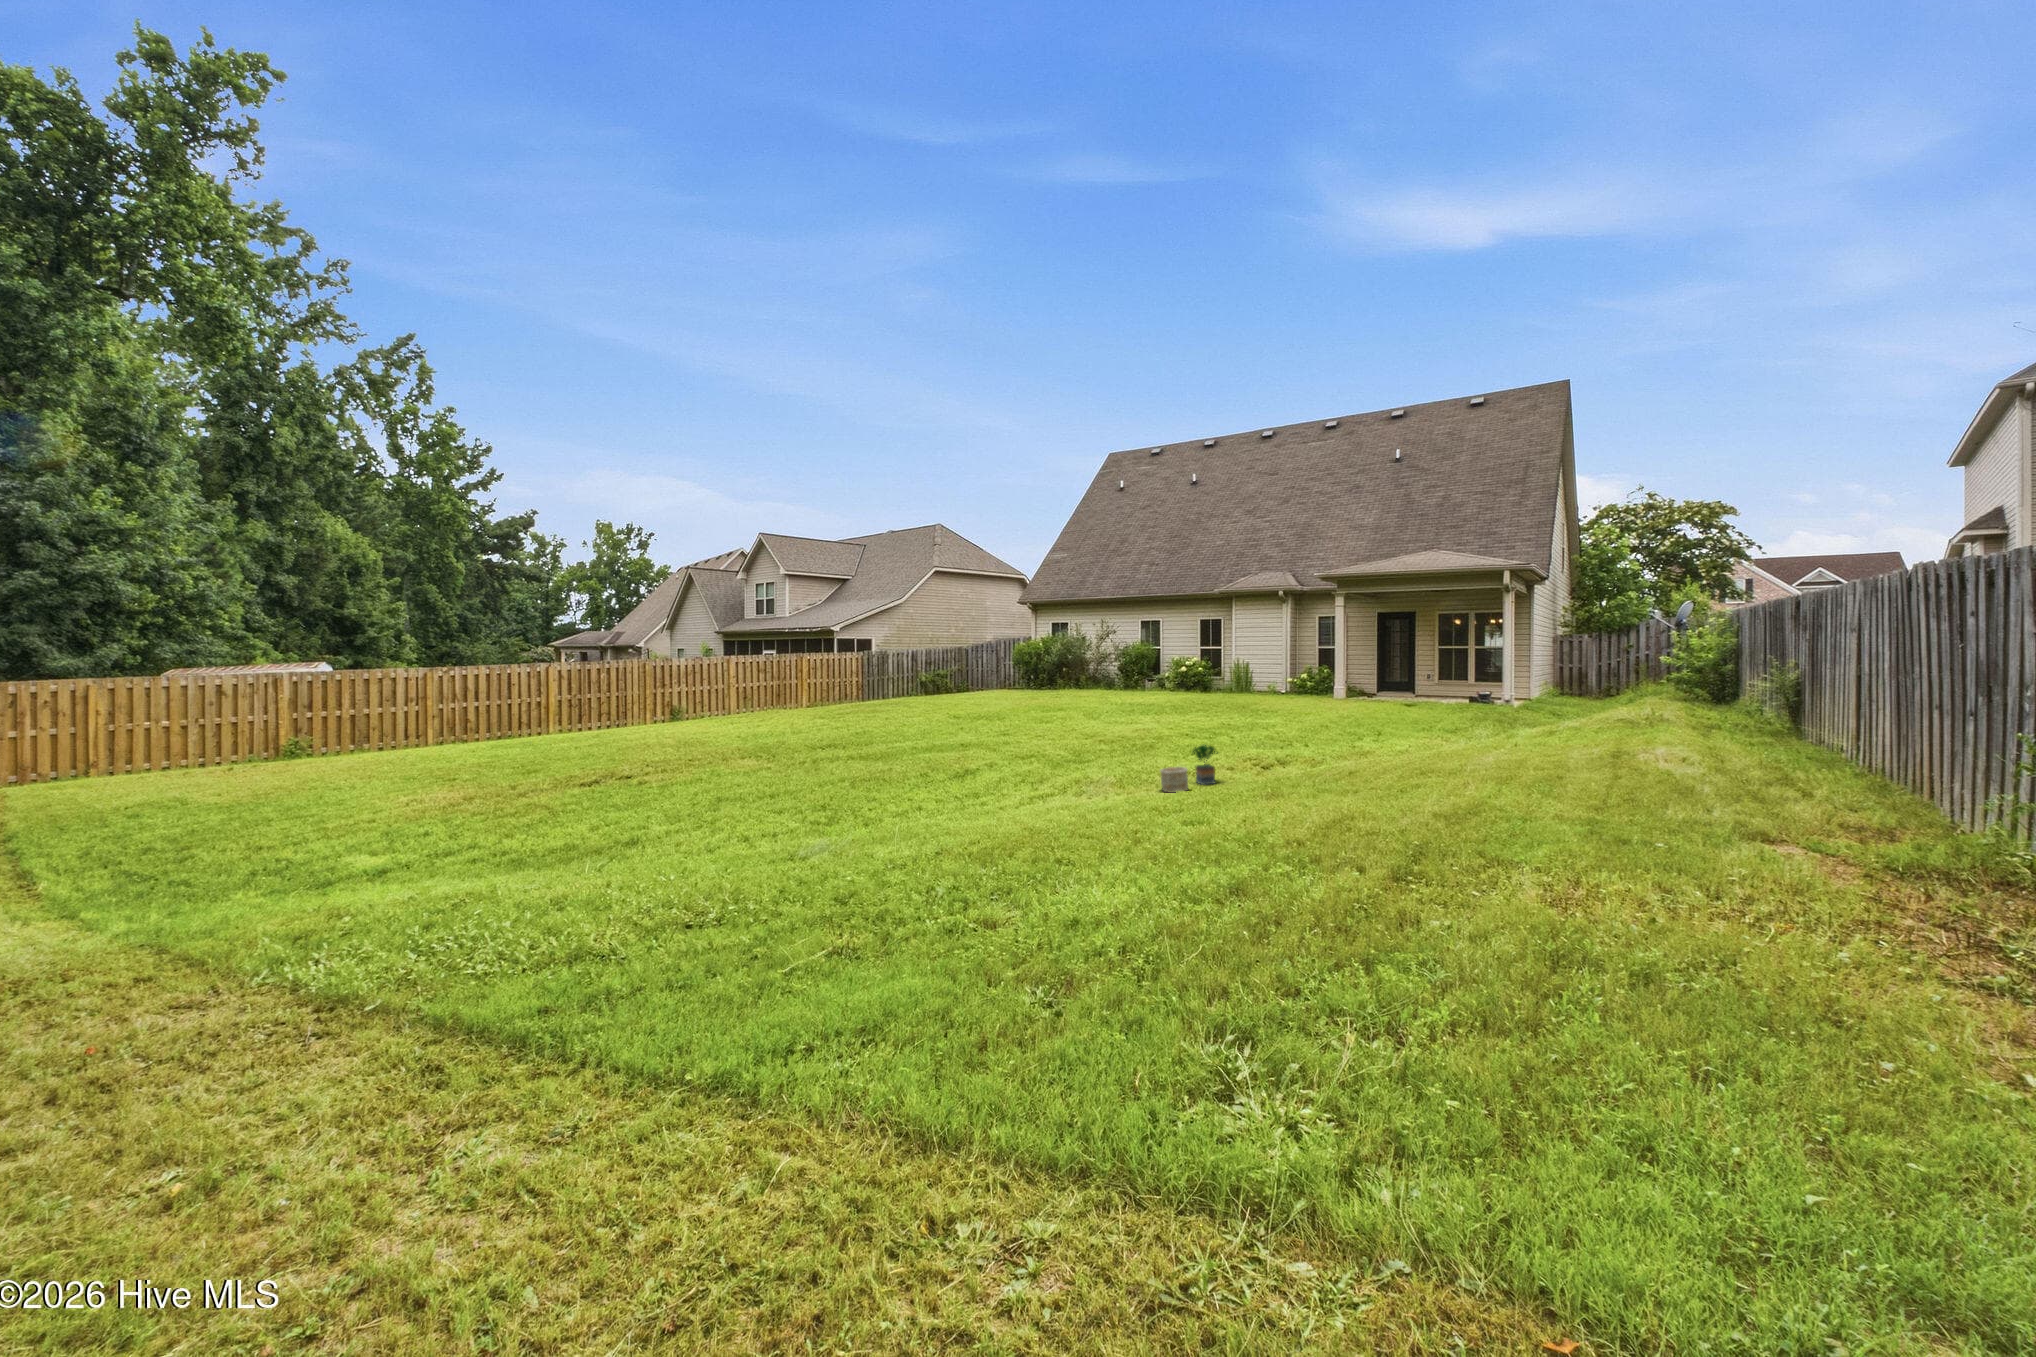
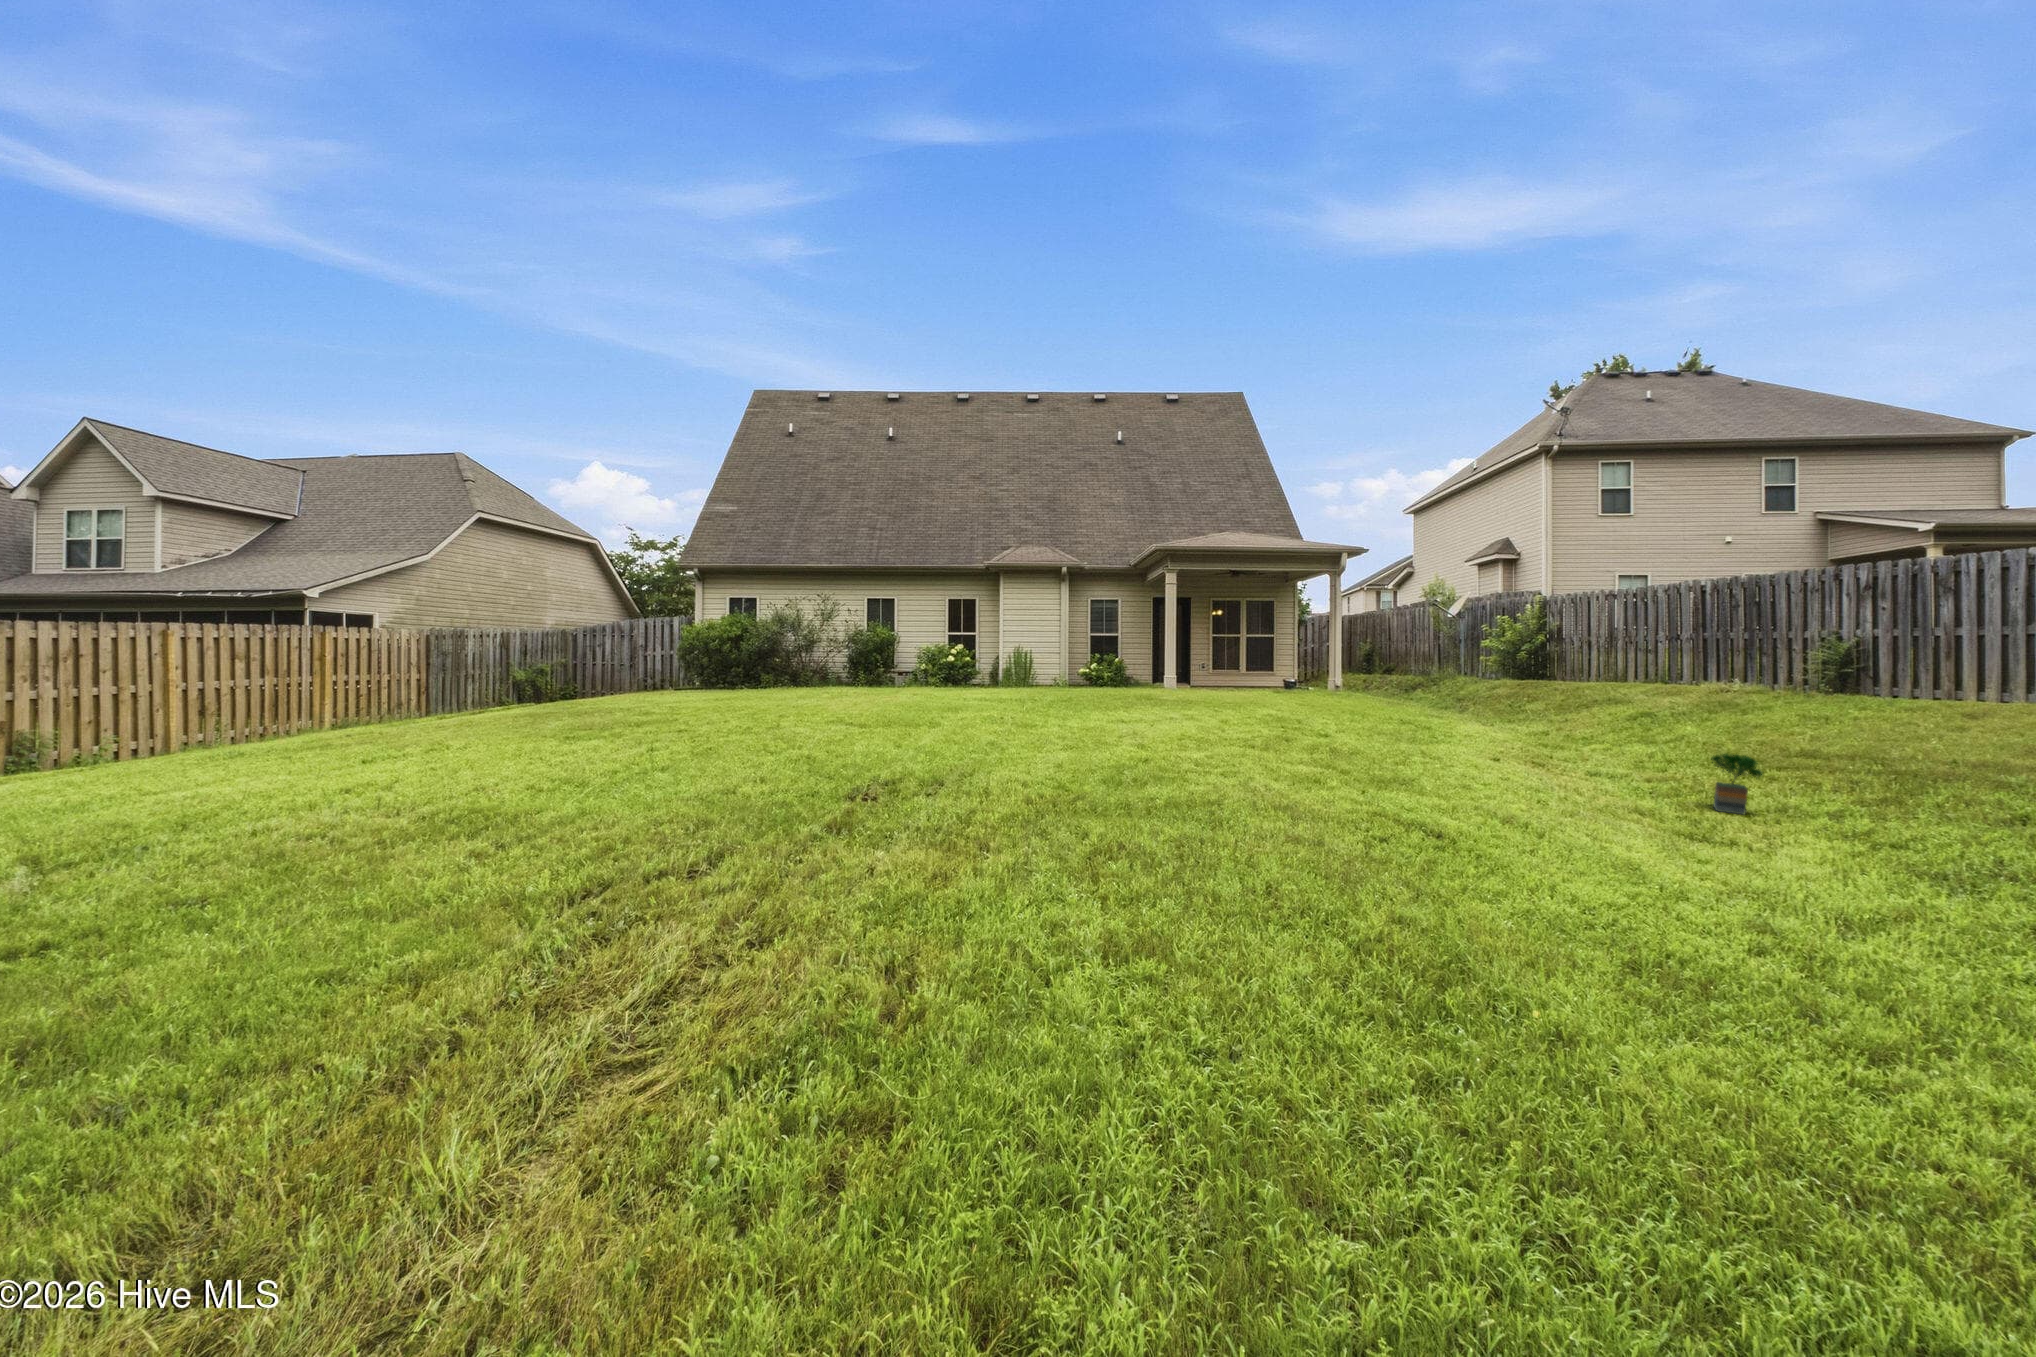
wooden bucket: present [1160,767,1188,793] -> none [1762,792,1827,837]

